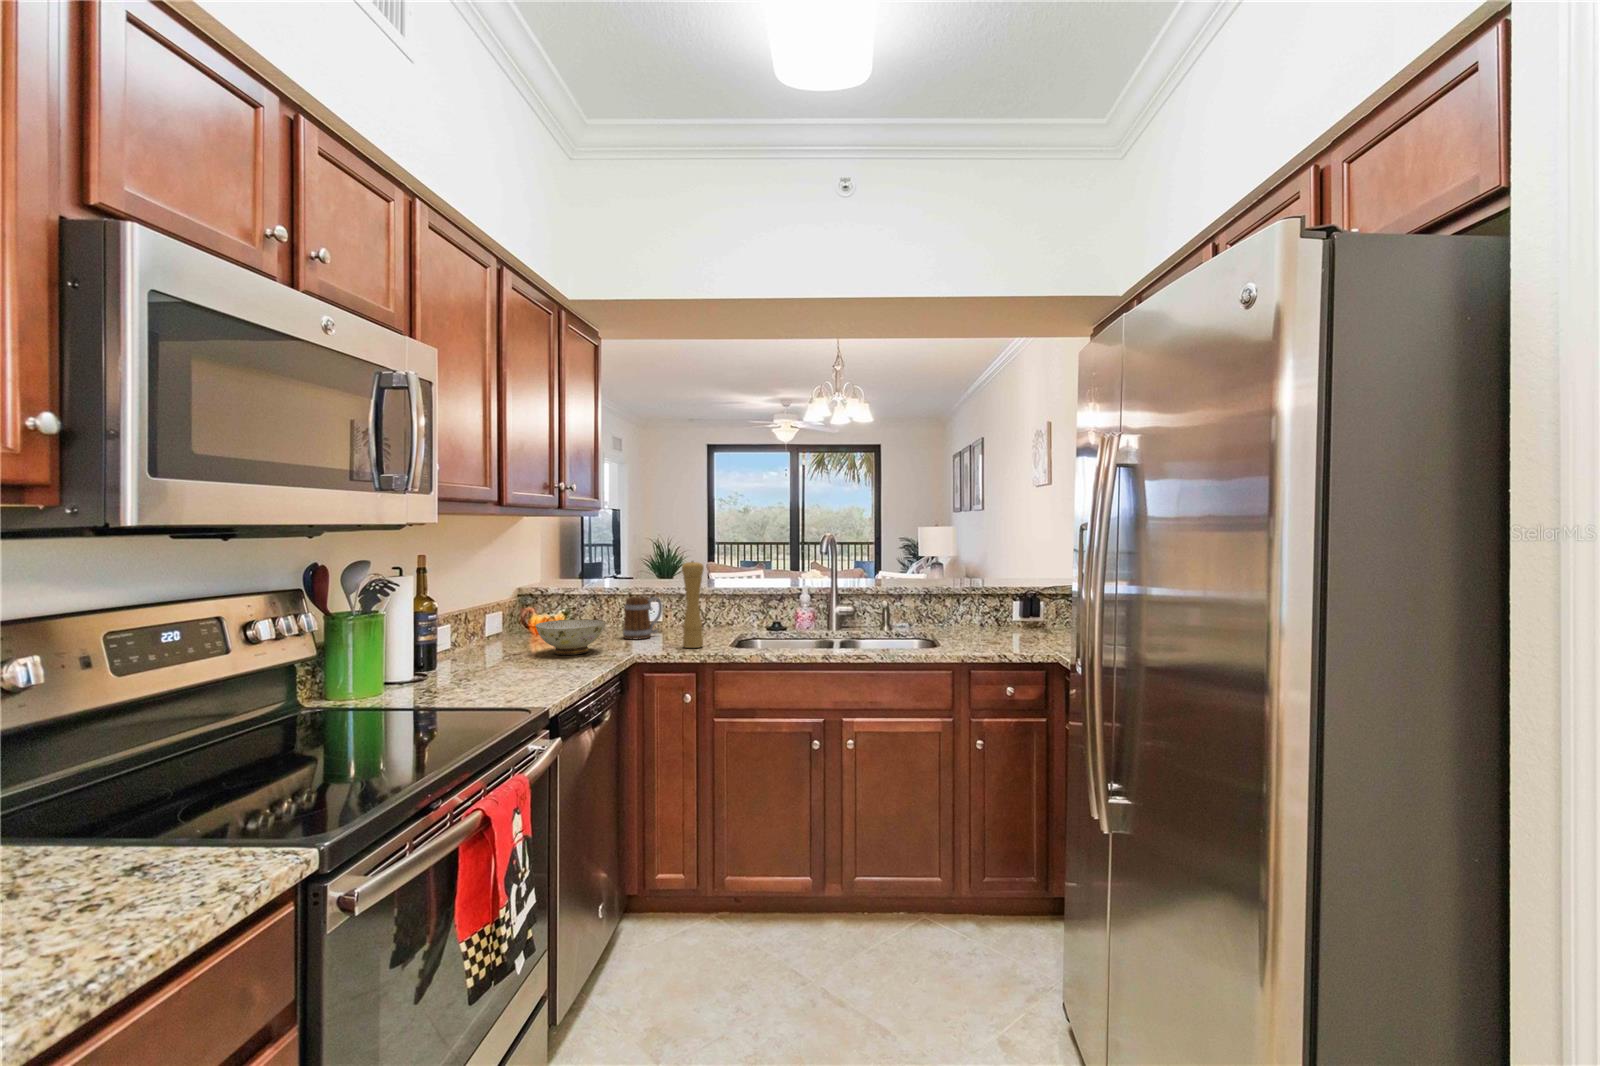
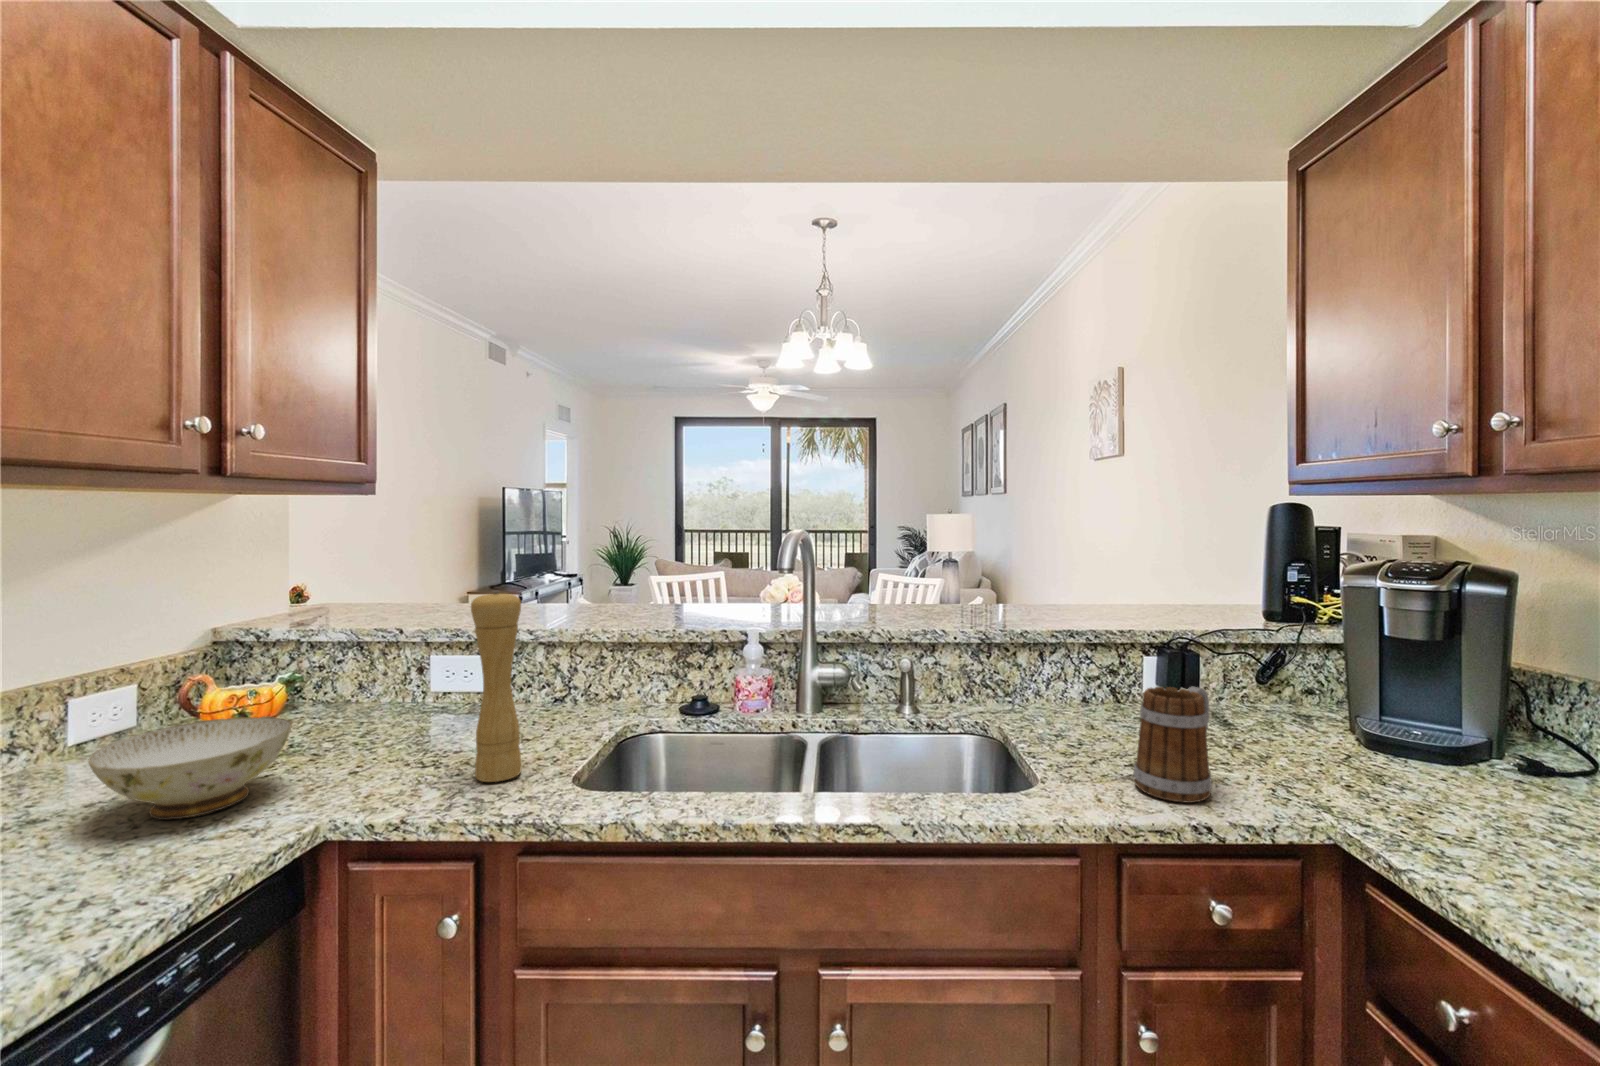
mug: present [623,597,662,639] -> present [1134,687,1212,803]

